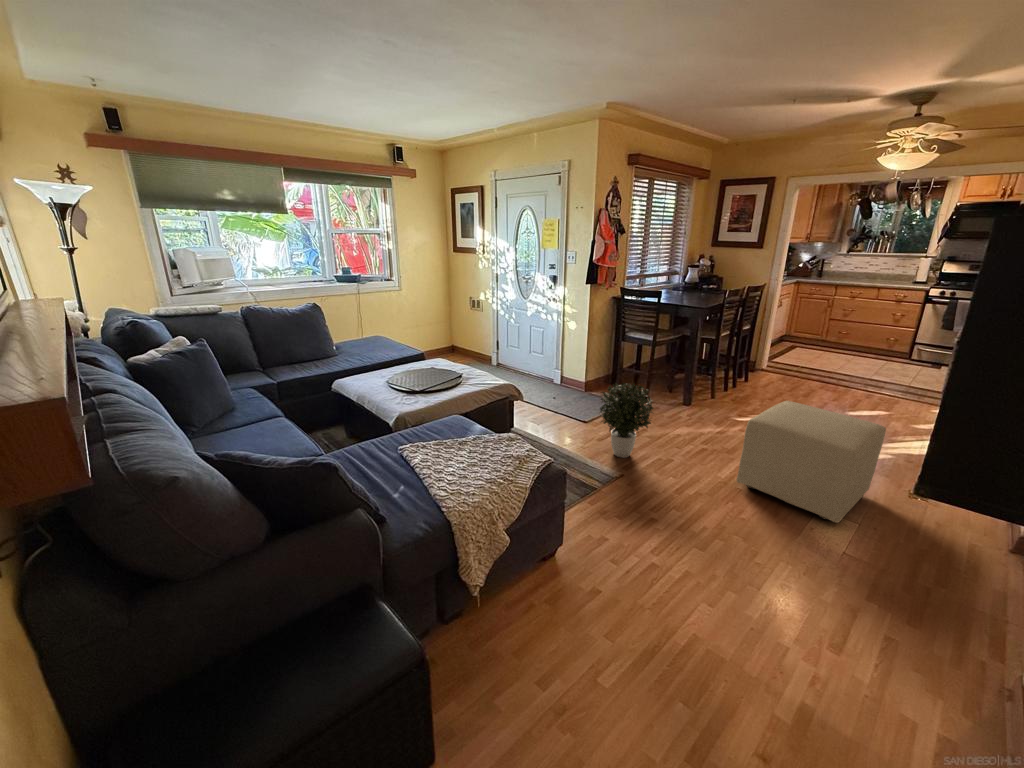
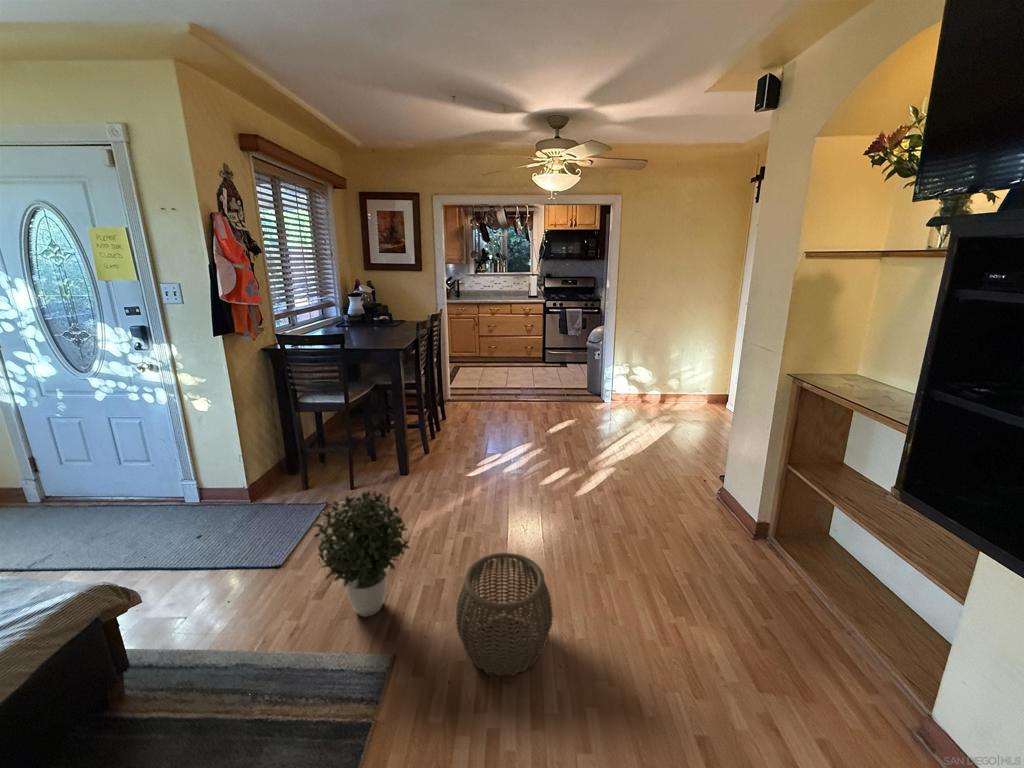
ottoman: present [737,401,886,523] -> none [533,450,658,586]
woven basket: none [659,440,729,513] -> present [456,553,553,676]

